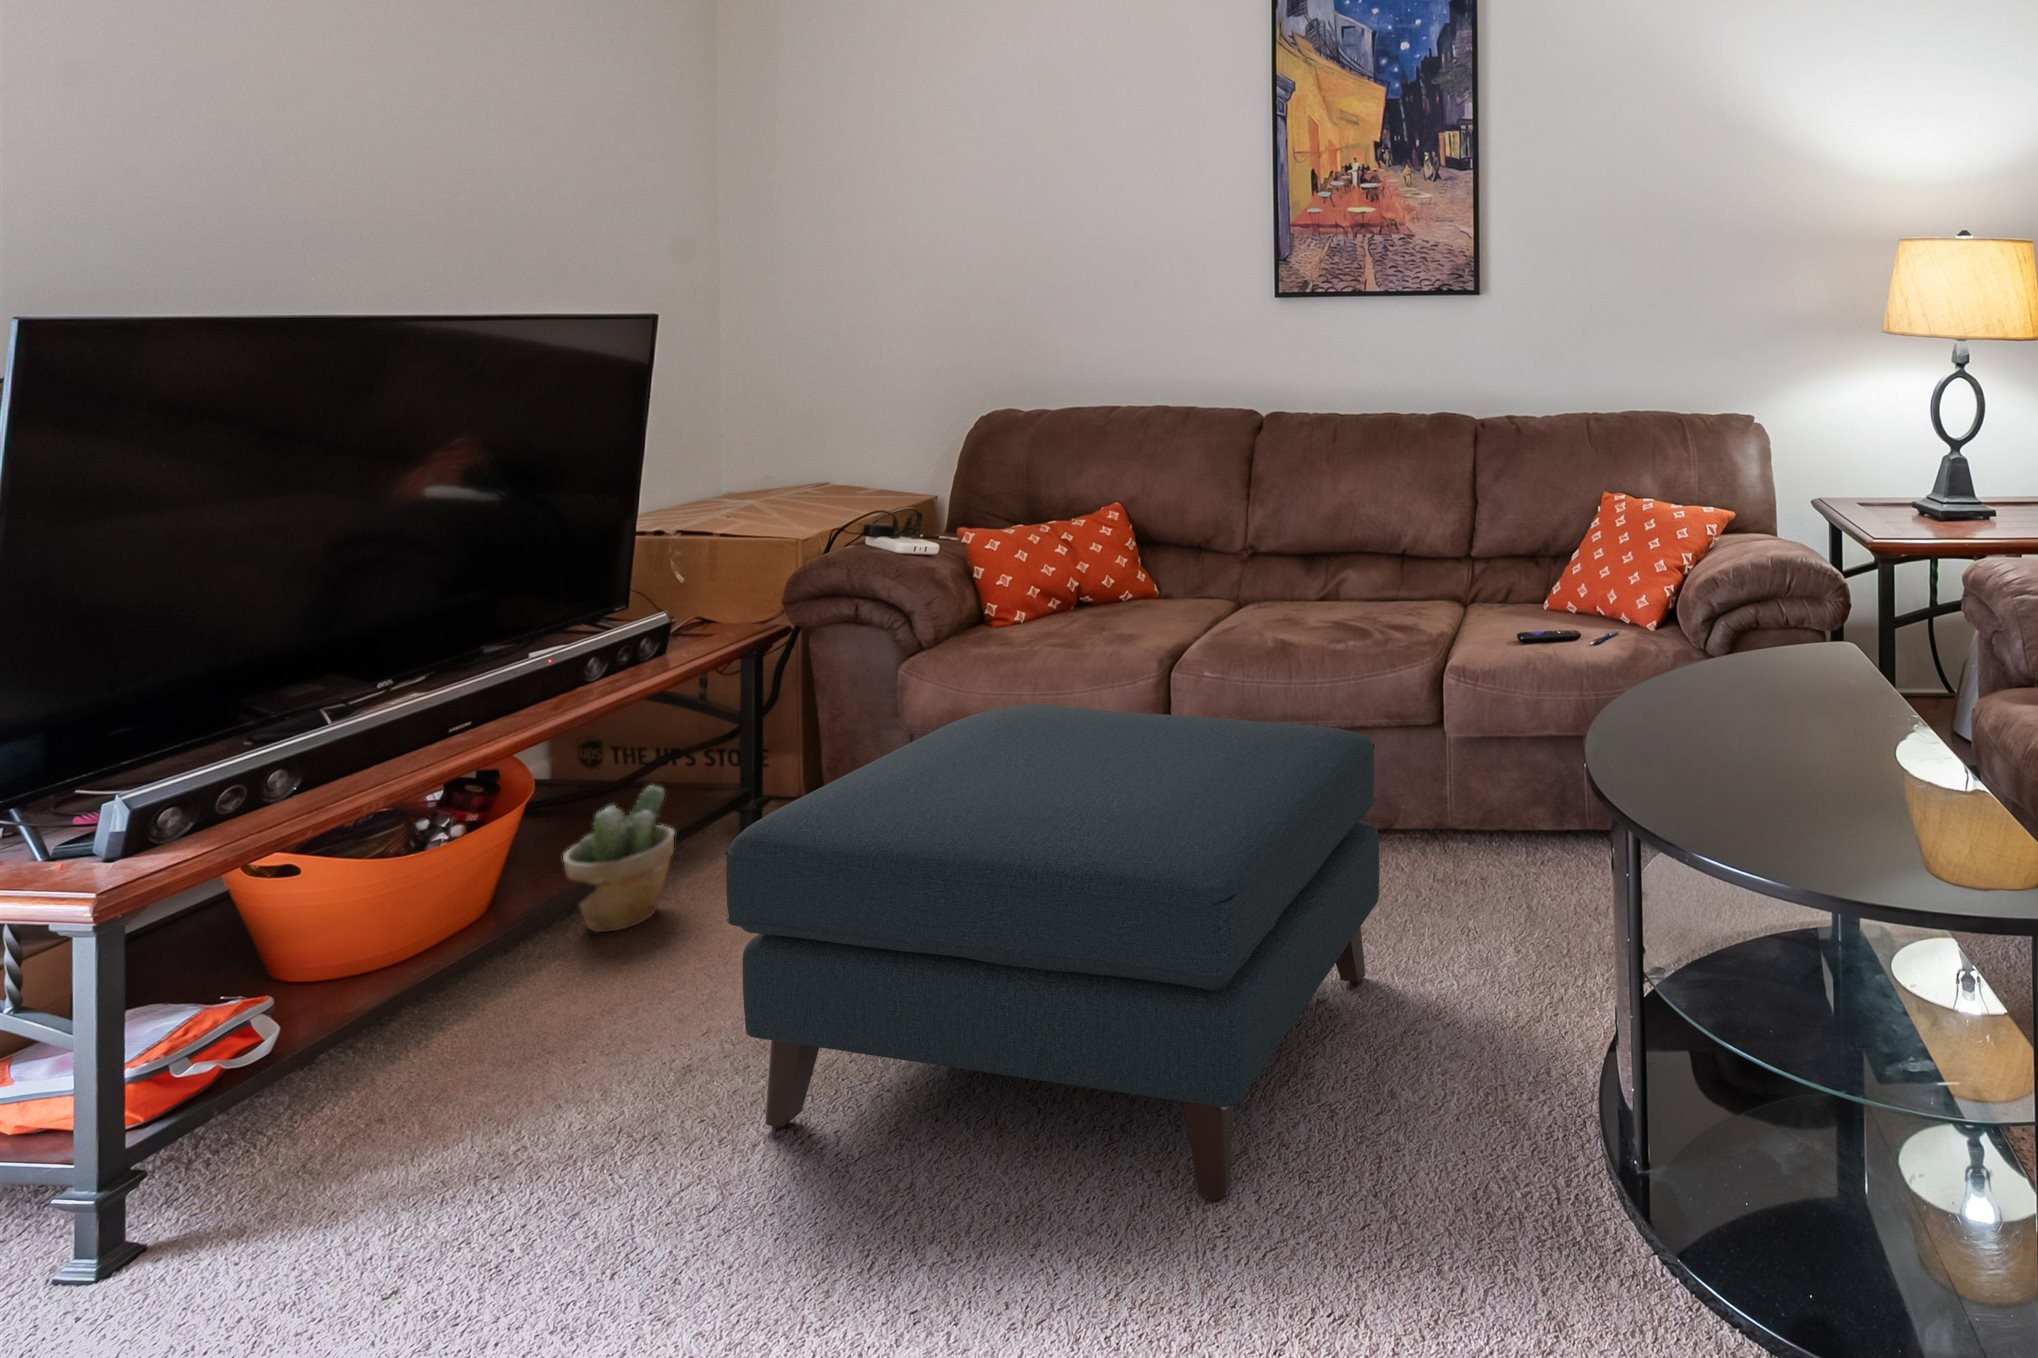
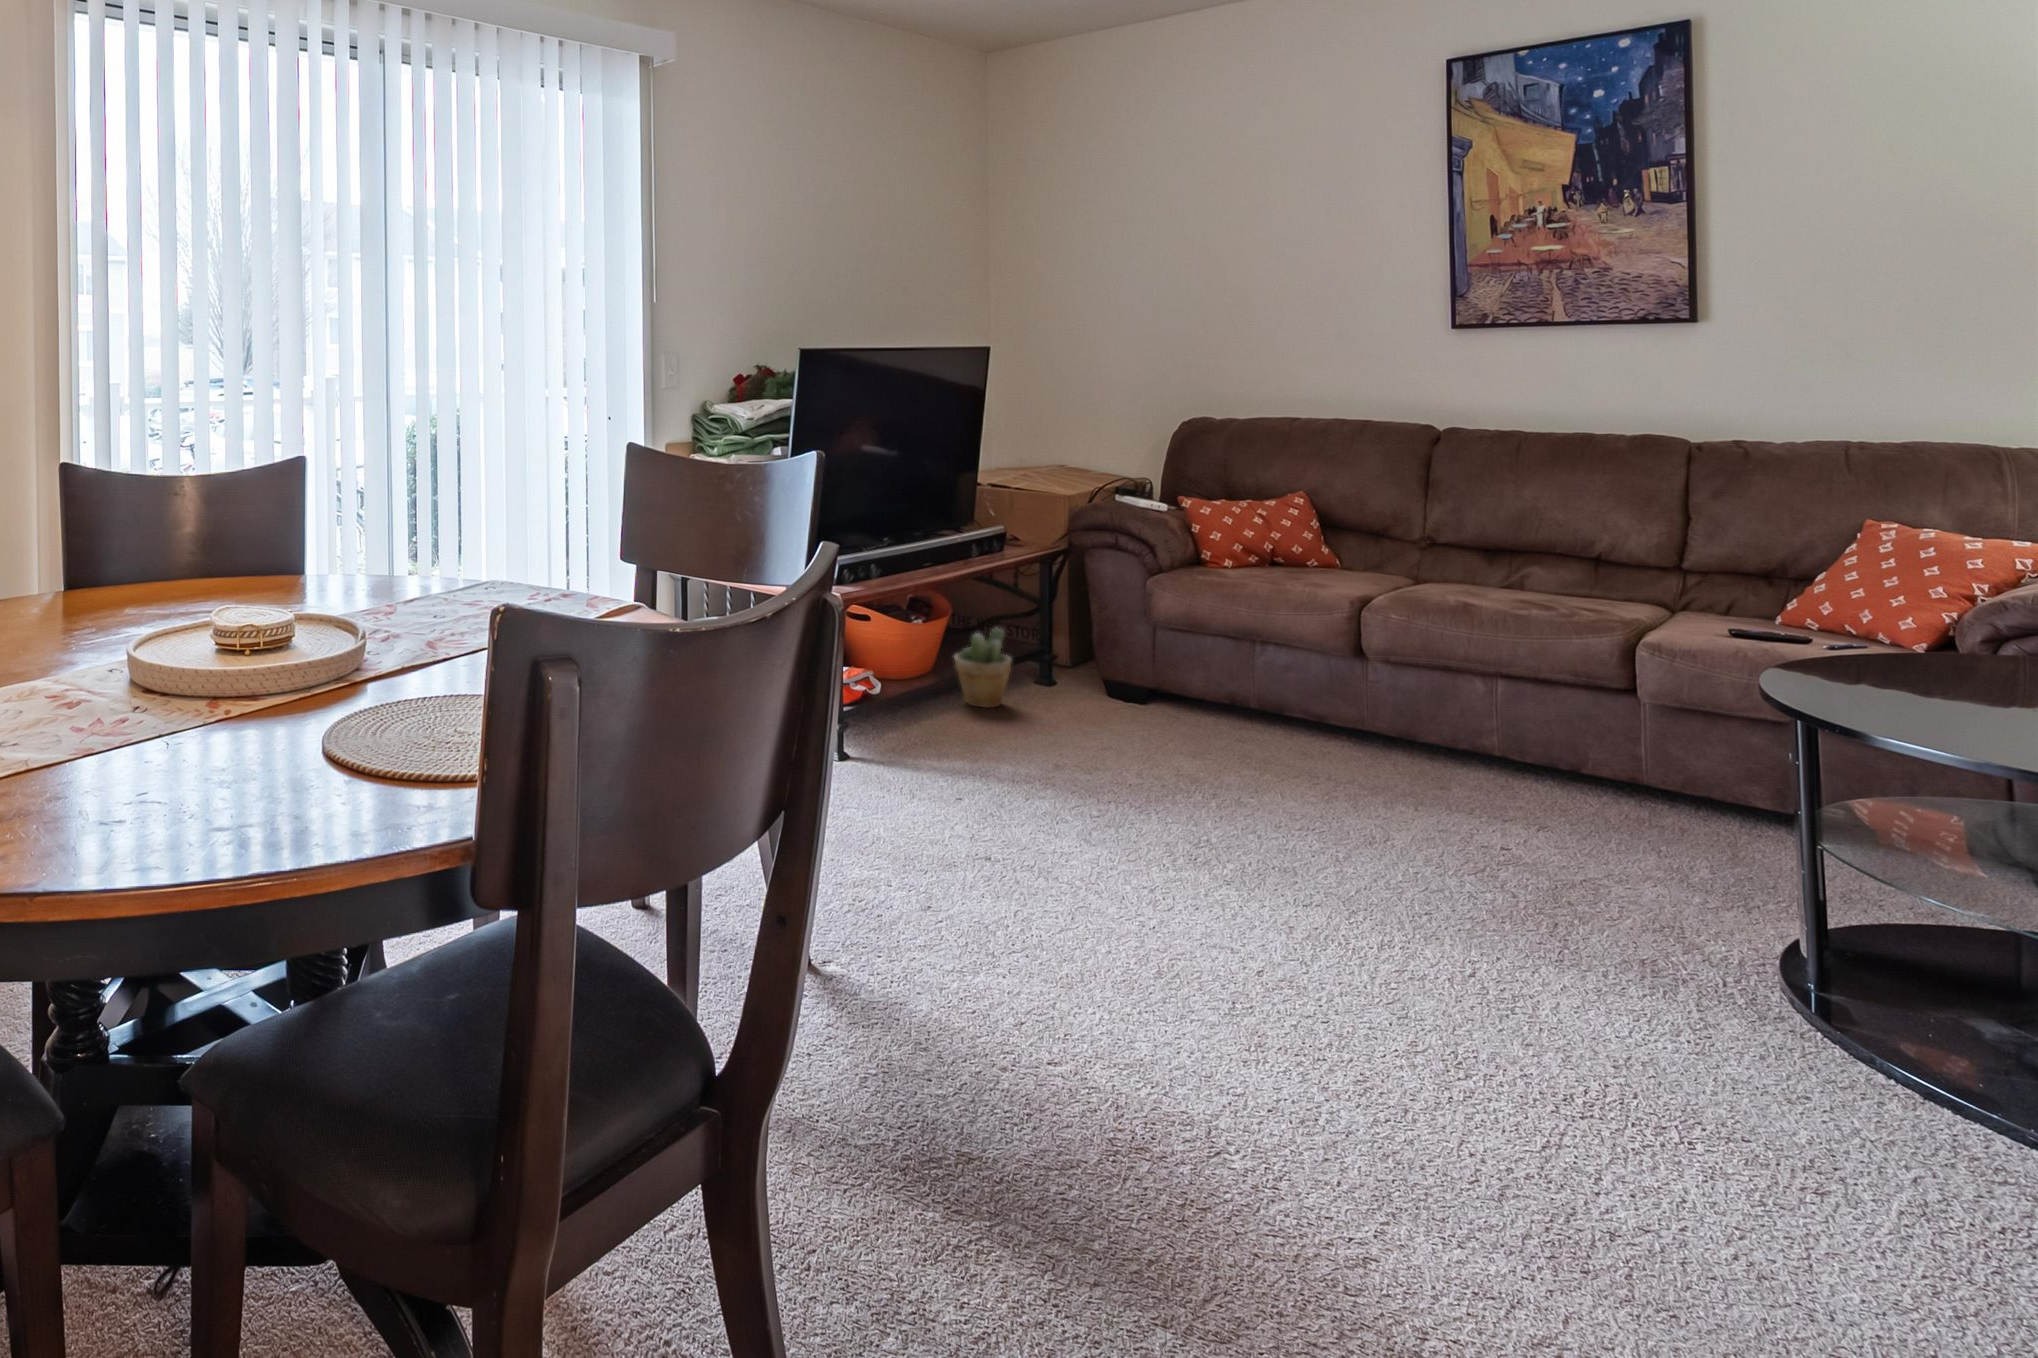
ottoman: present [726,705,1379,1202] -> none [1094,600,1563,898]

